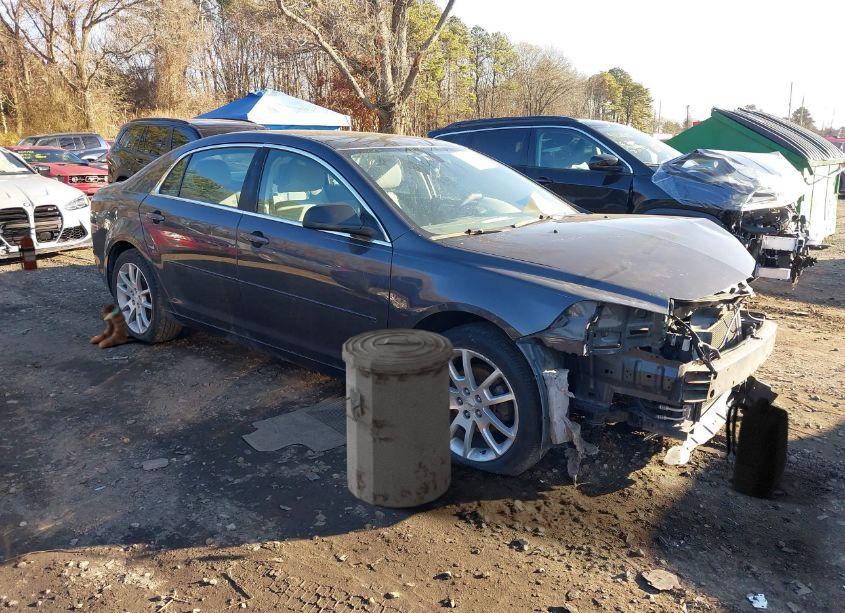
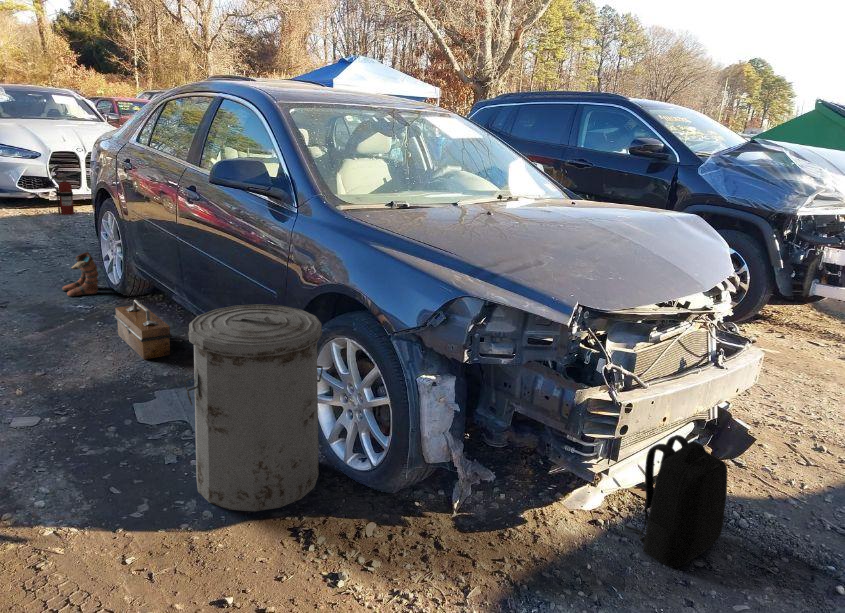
toolbox: none [175,342,244,396] -> present [114,300,172,360]

